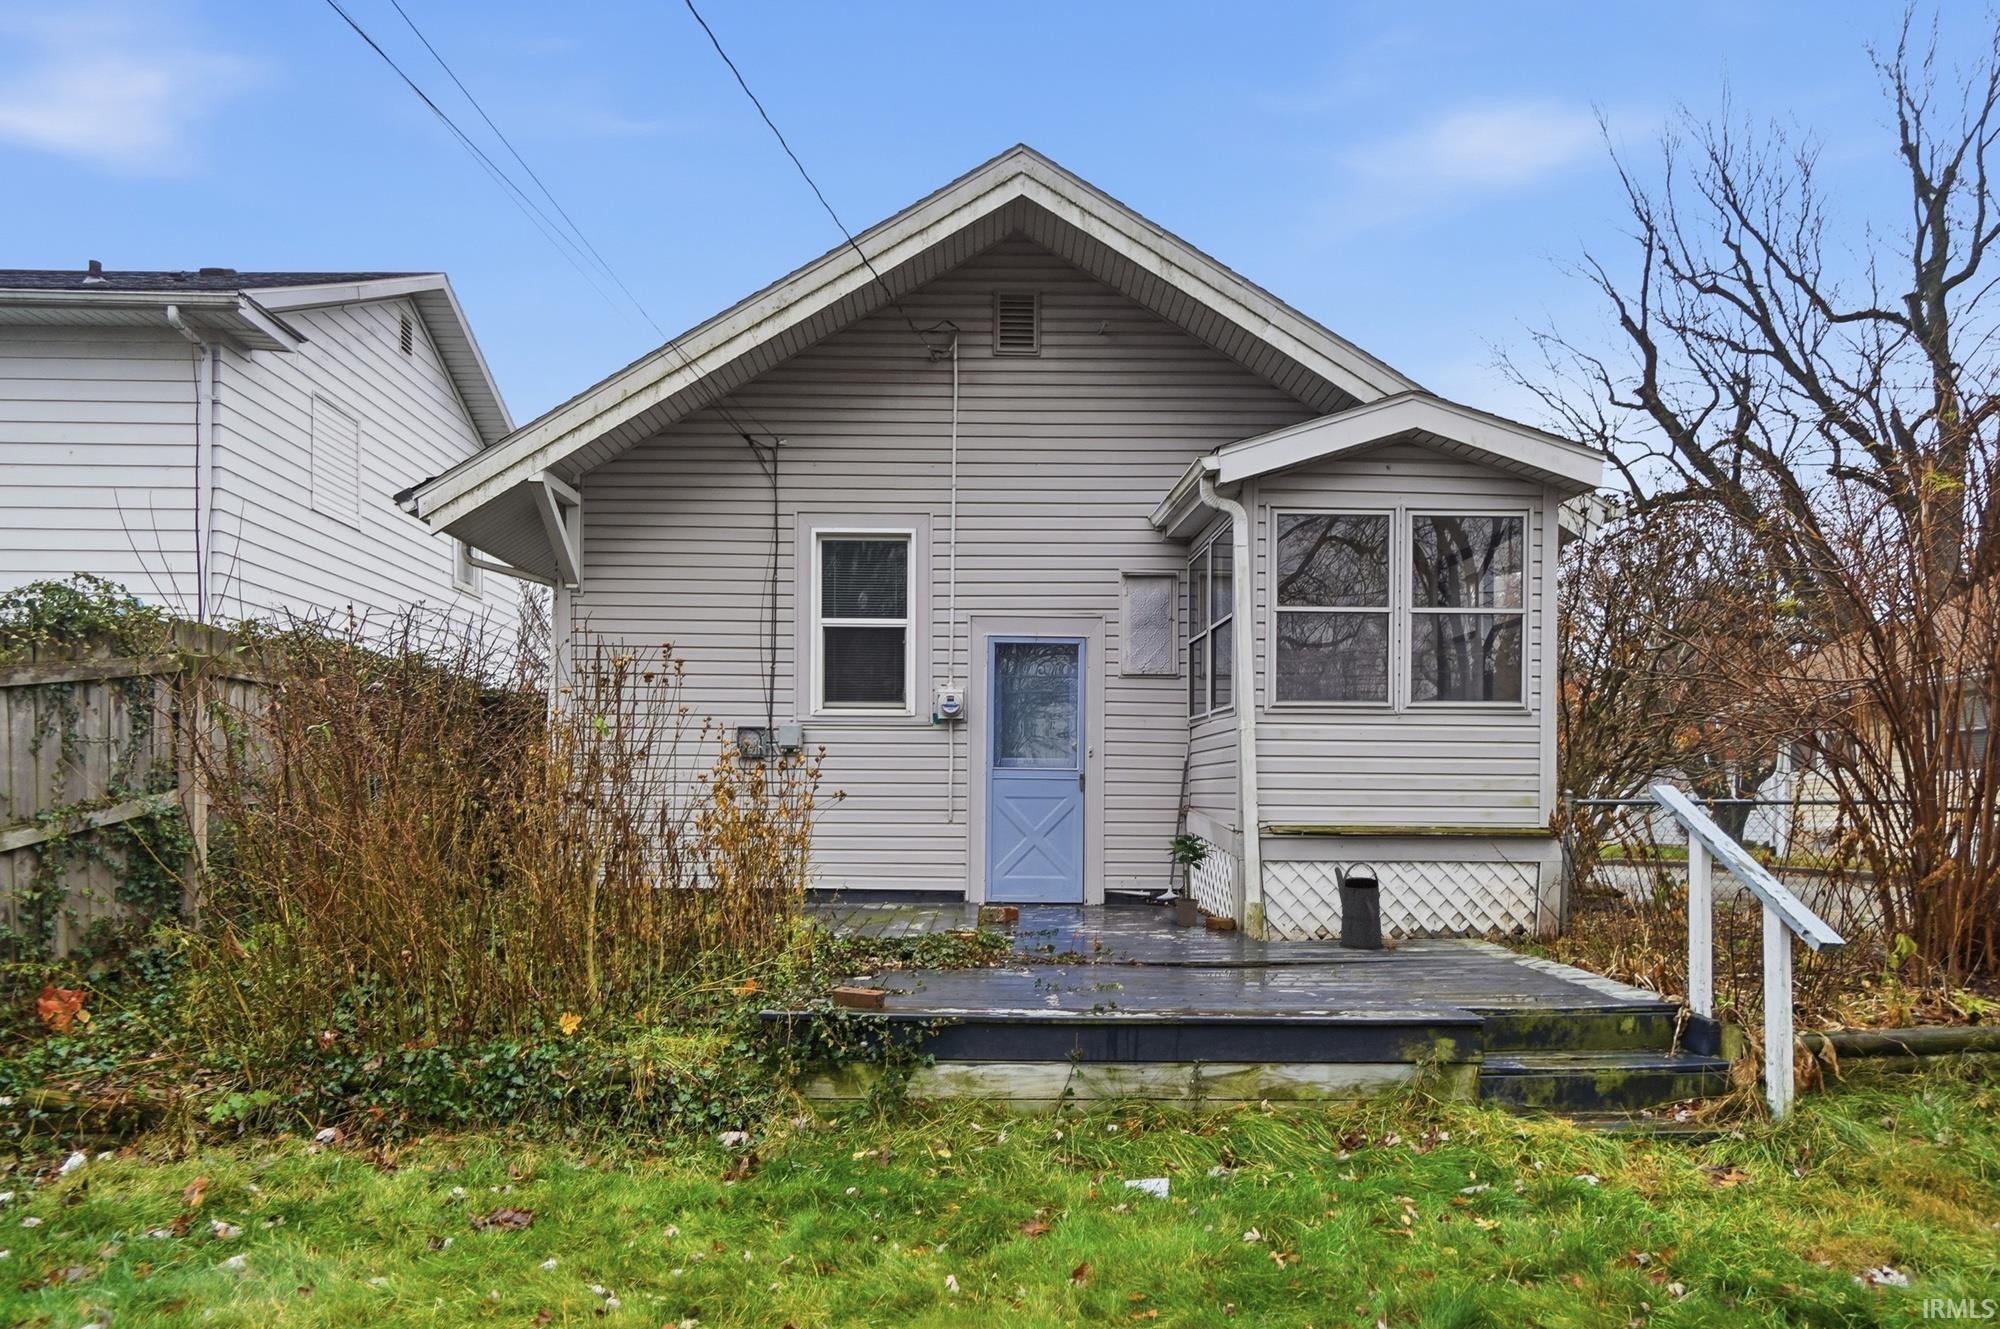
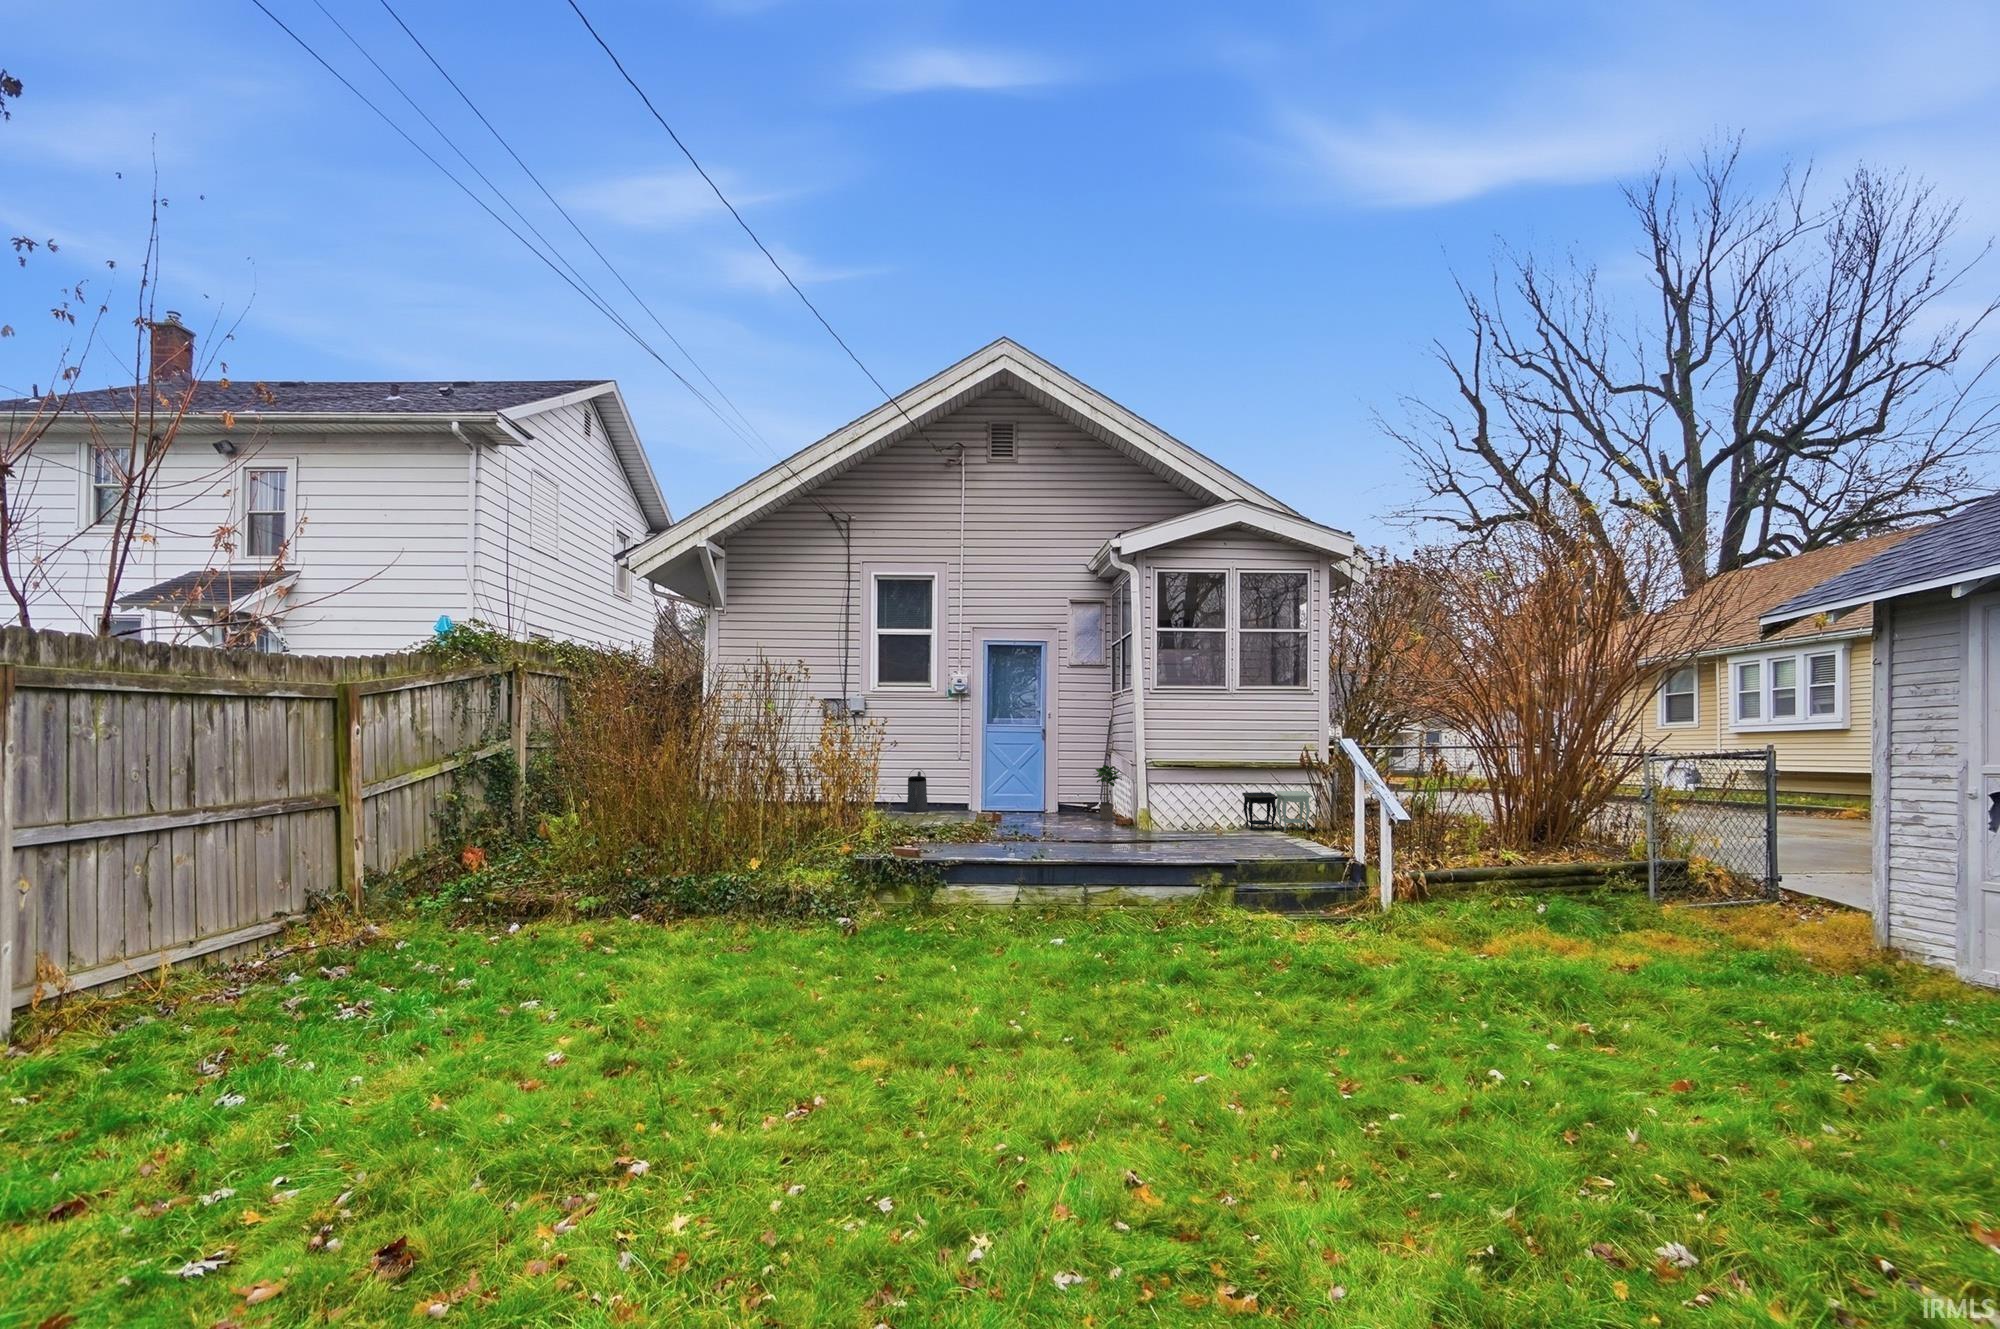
watering can: present [1335,862,1384,950] -> present [906,768,929,813]
side table: none [1419,878,1538,947] -> present [1242,791,1311,831]

